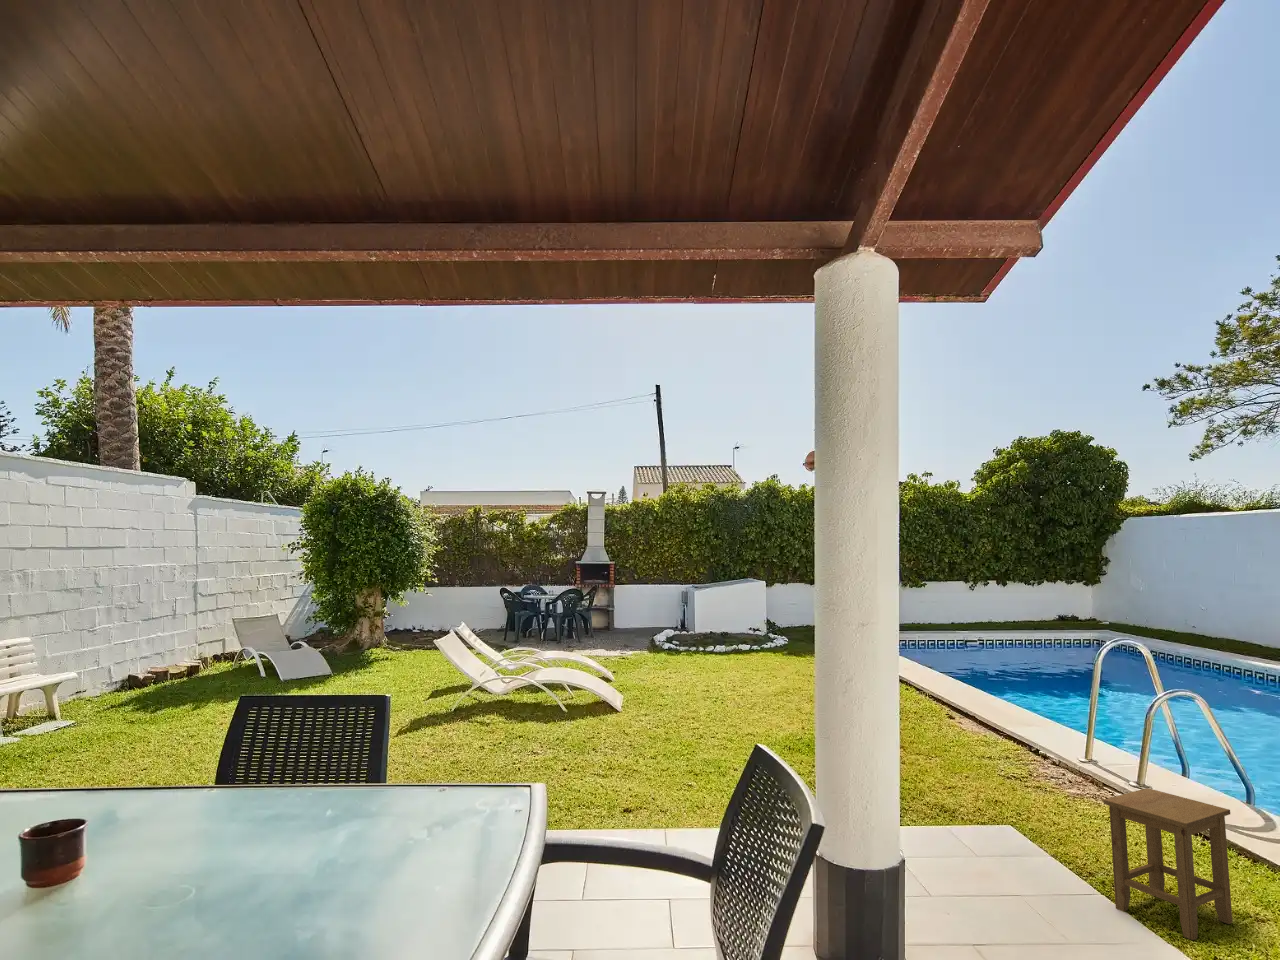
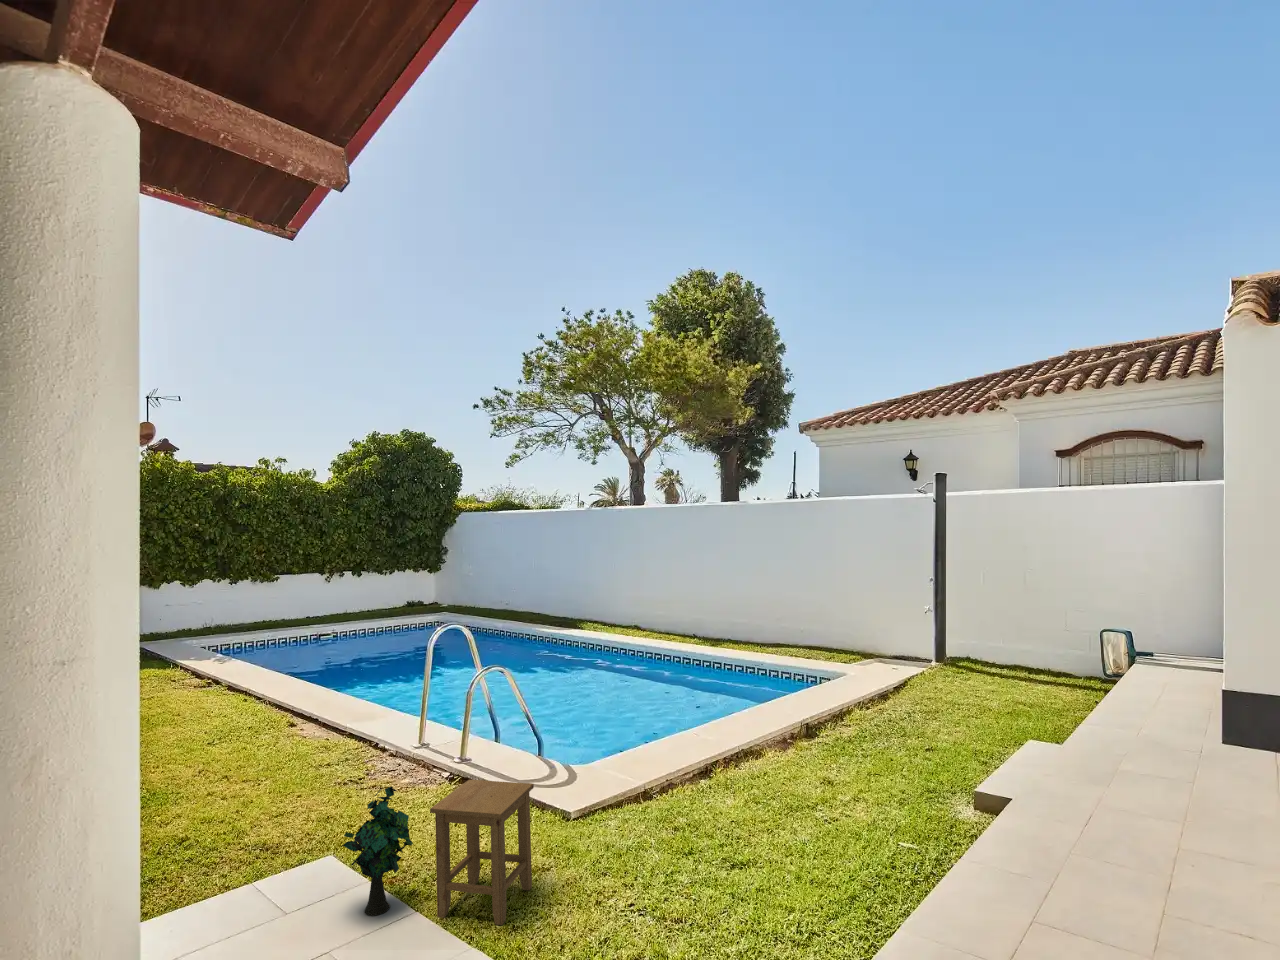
decorative plant: none [1014,771,1087,886] -> present [341,786,413,916]

